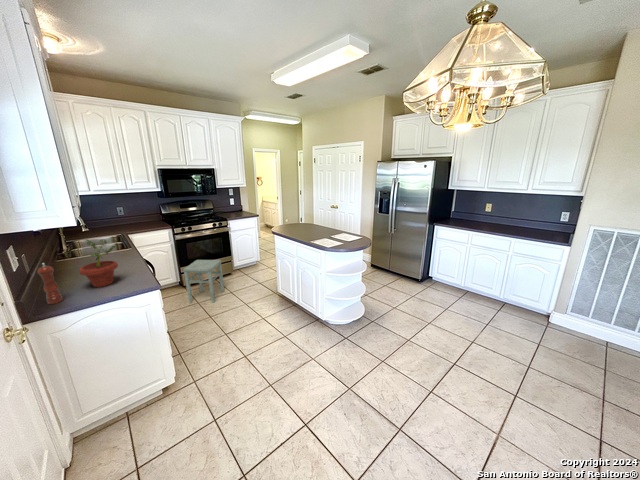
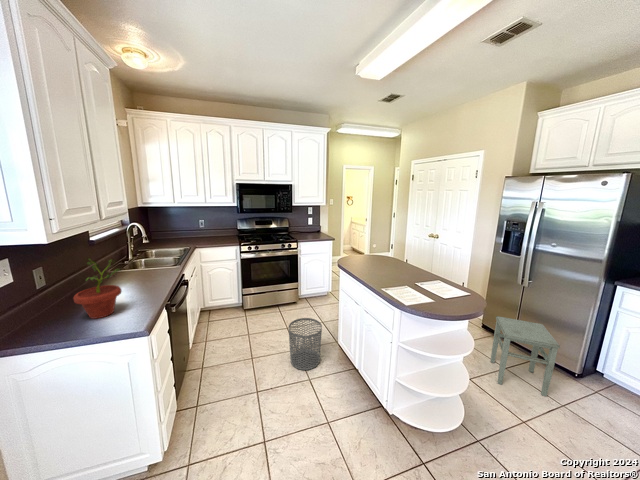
stool: present [183,260,224,303] -> present [491,316,560,396]
pepper mill: present [38,263,63,304] -> none [13,285,42,337]
waste bin: none [240,277,267,315] -> present [289,318,322,370]

